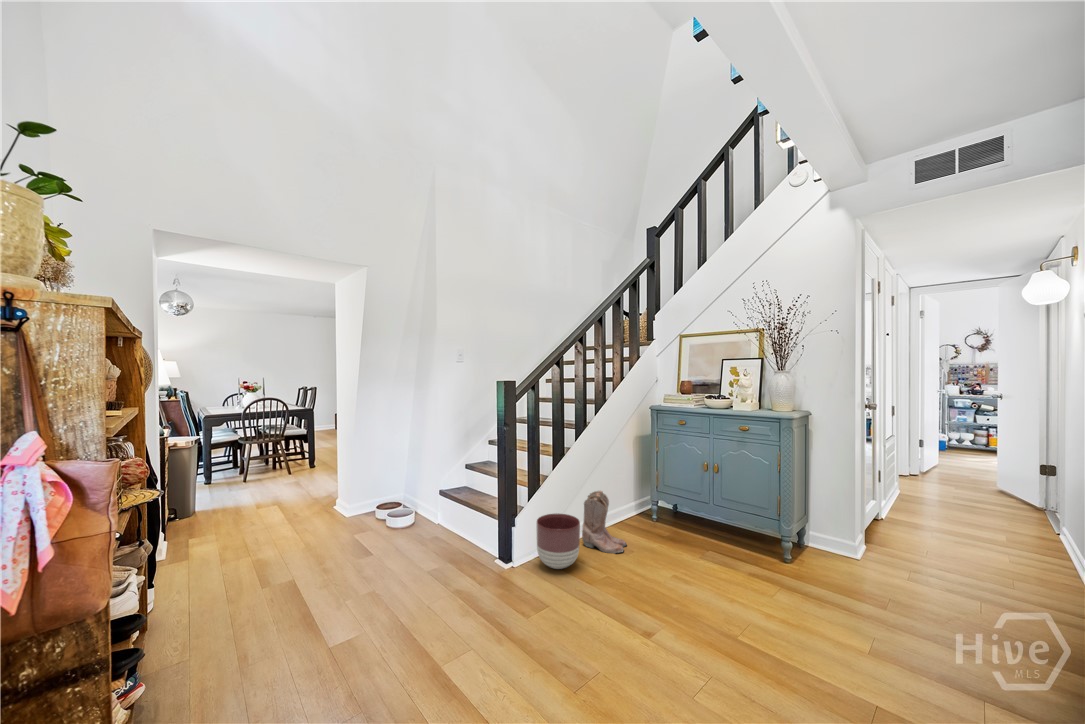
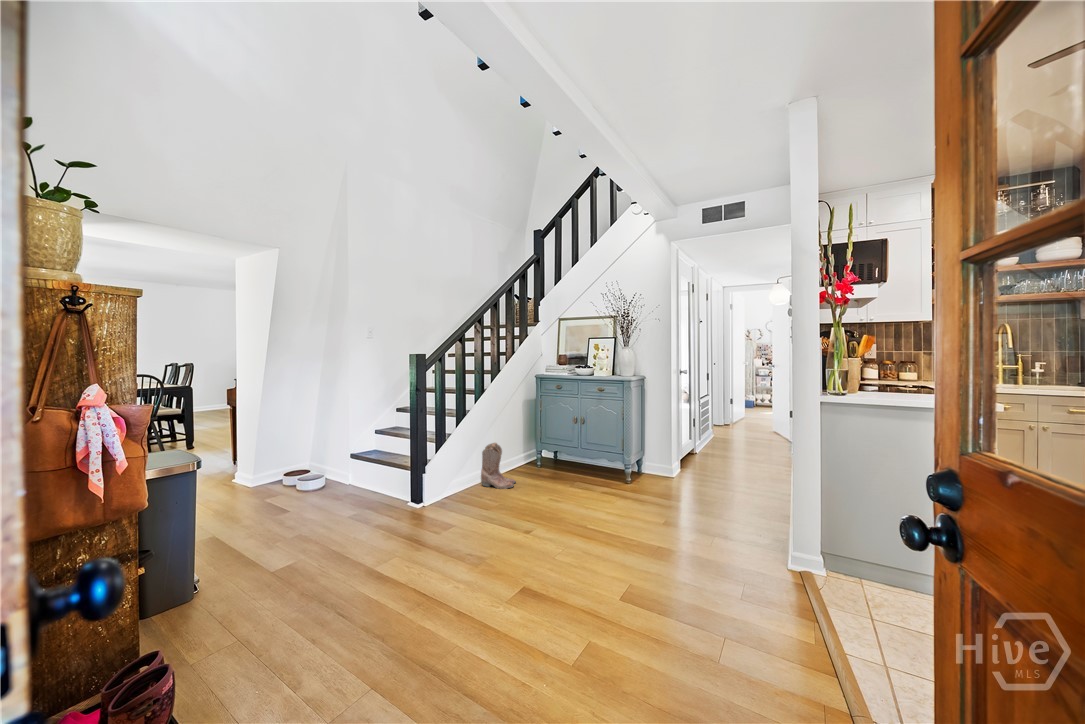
planter: present [537,513,580,569] -> none [445,461,480,501]

